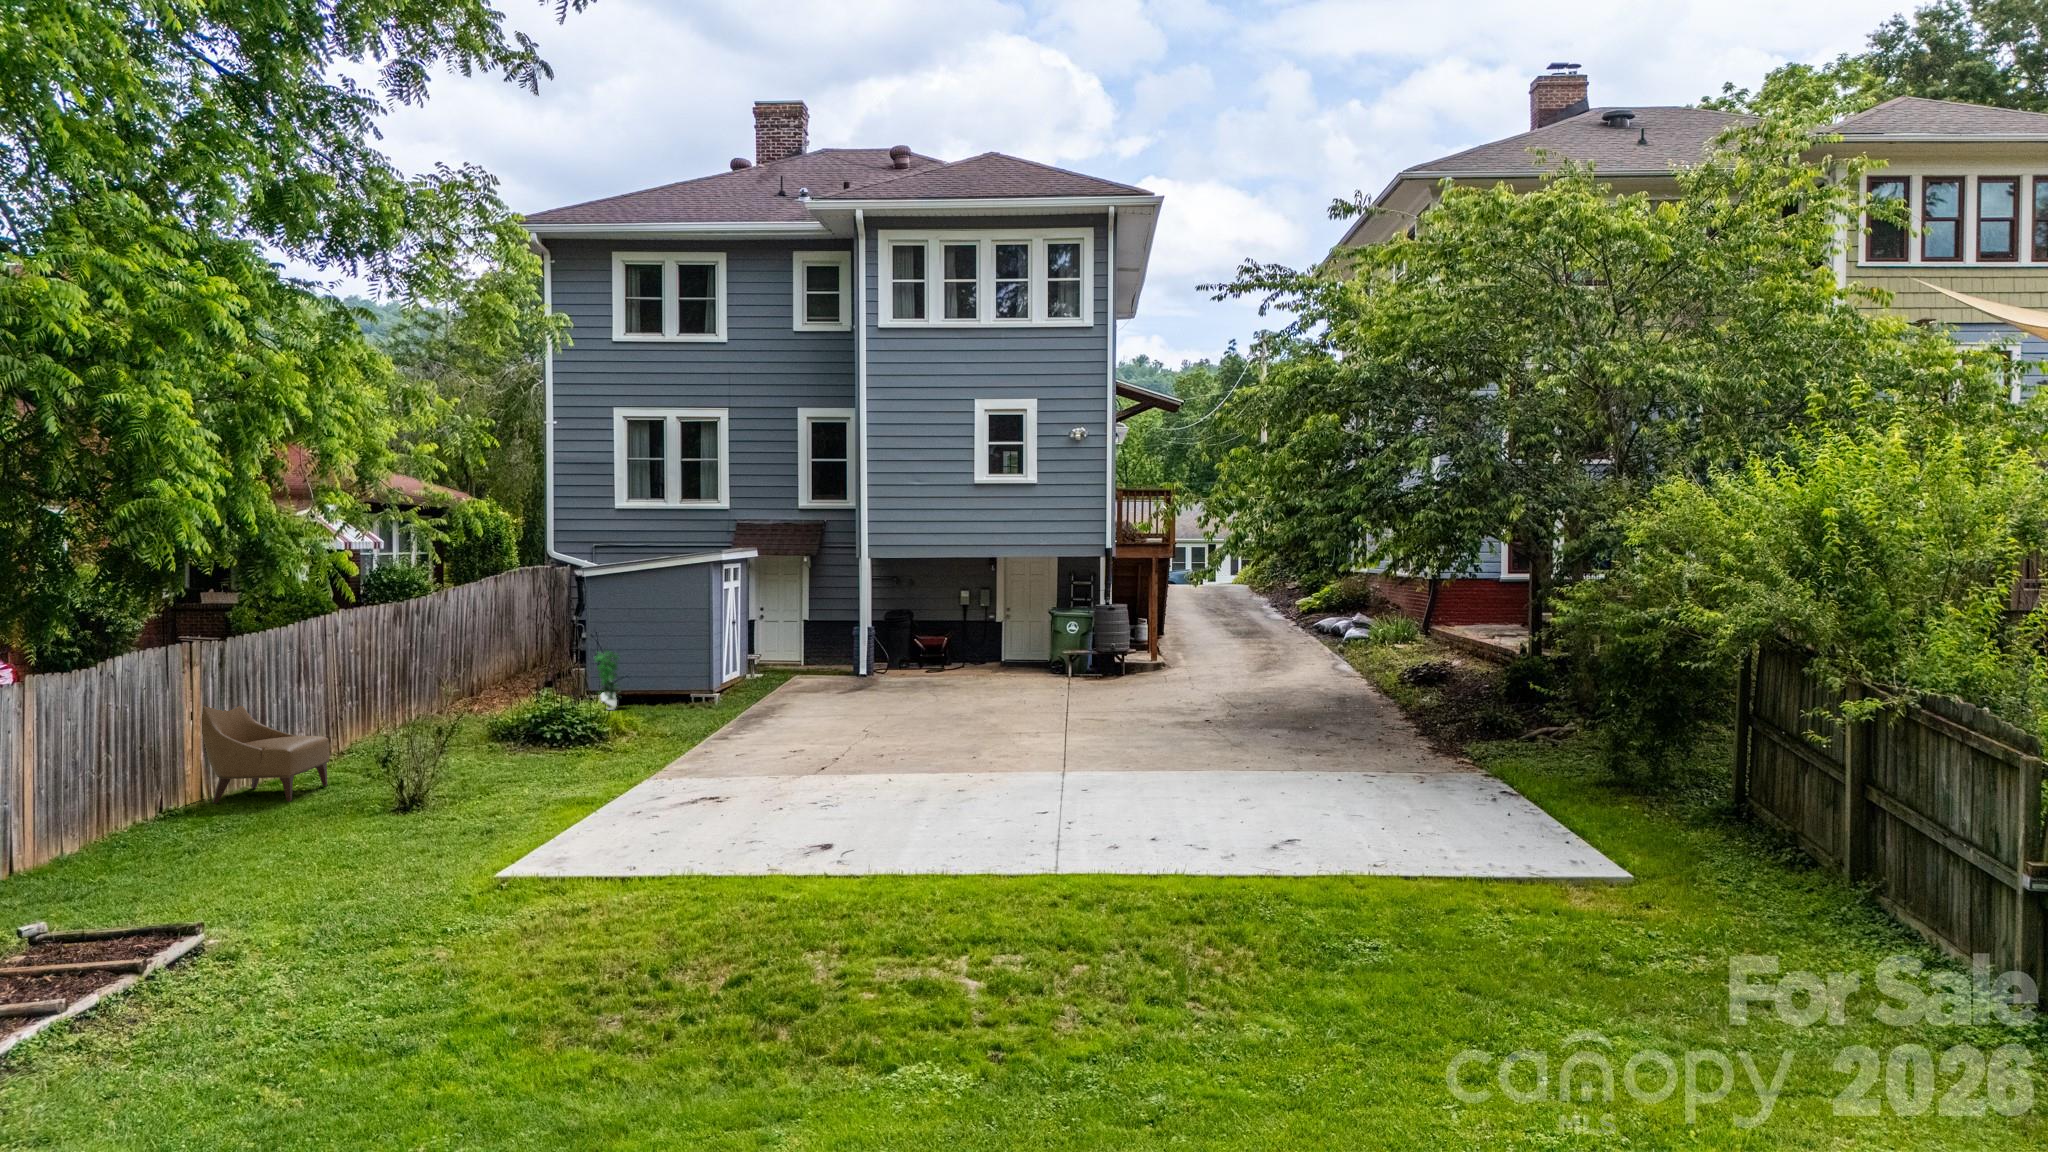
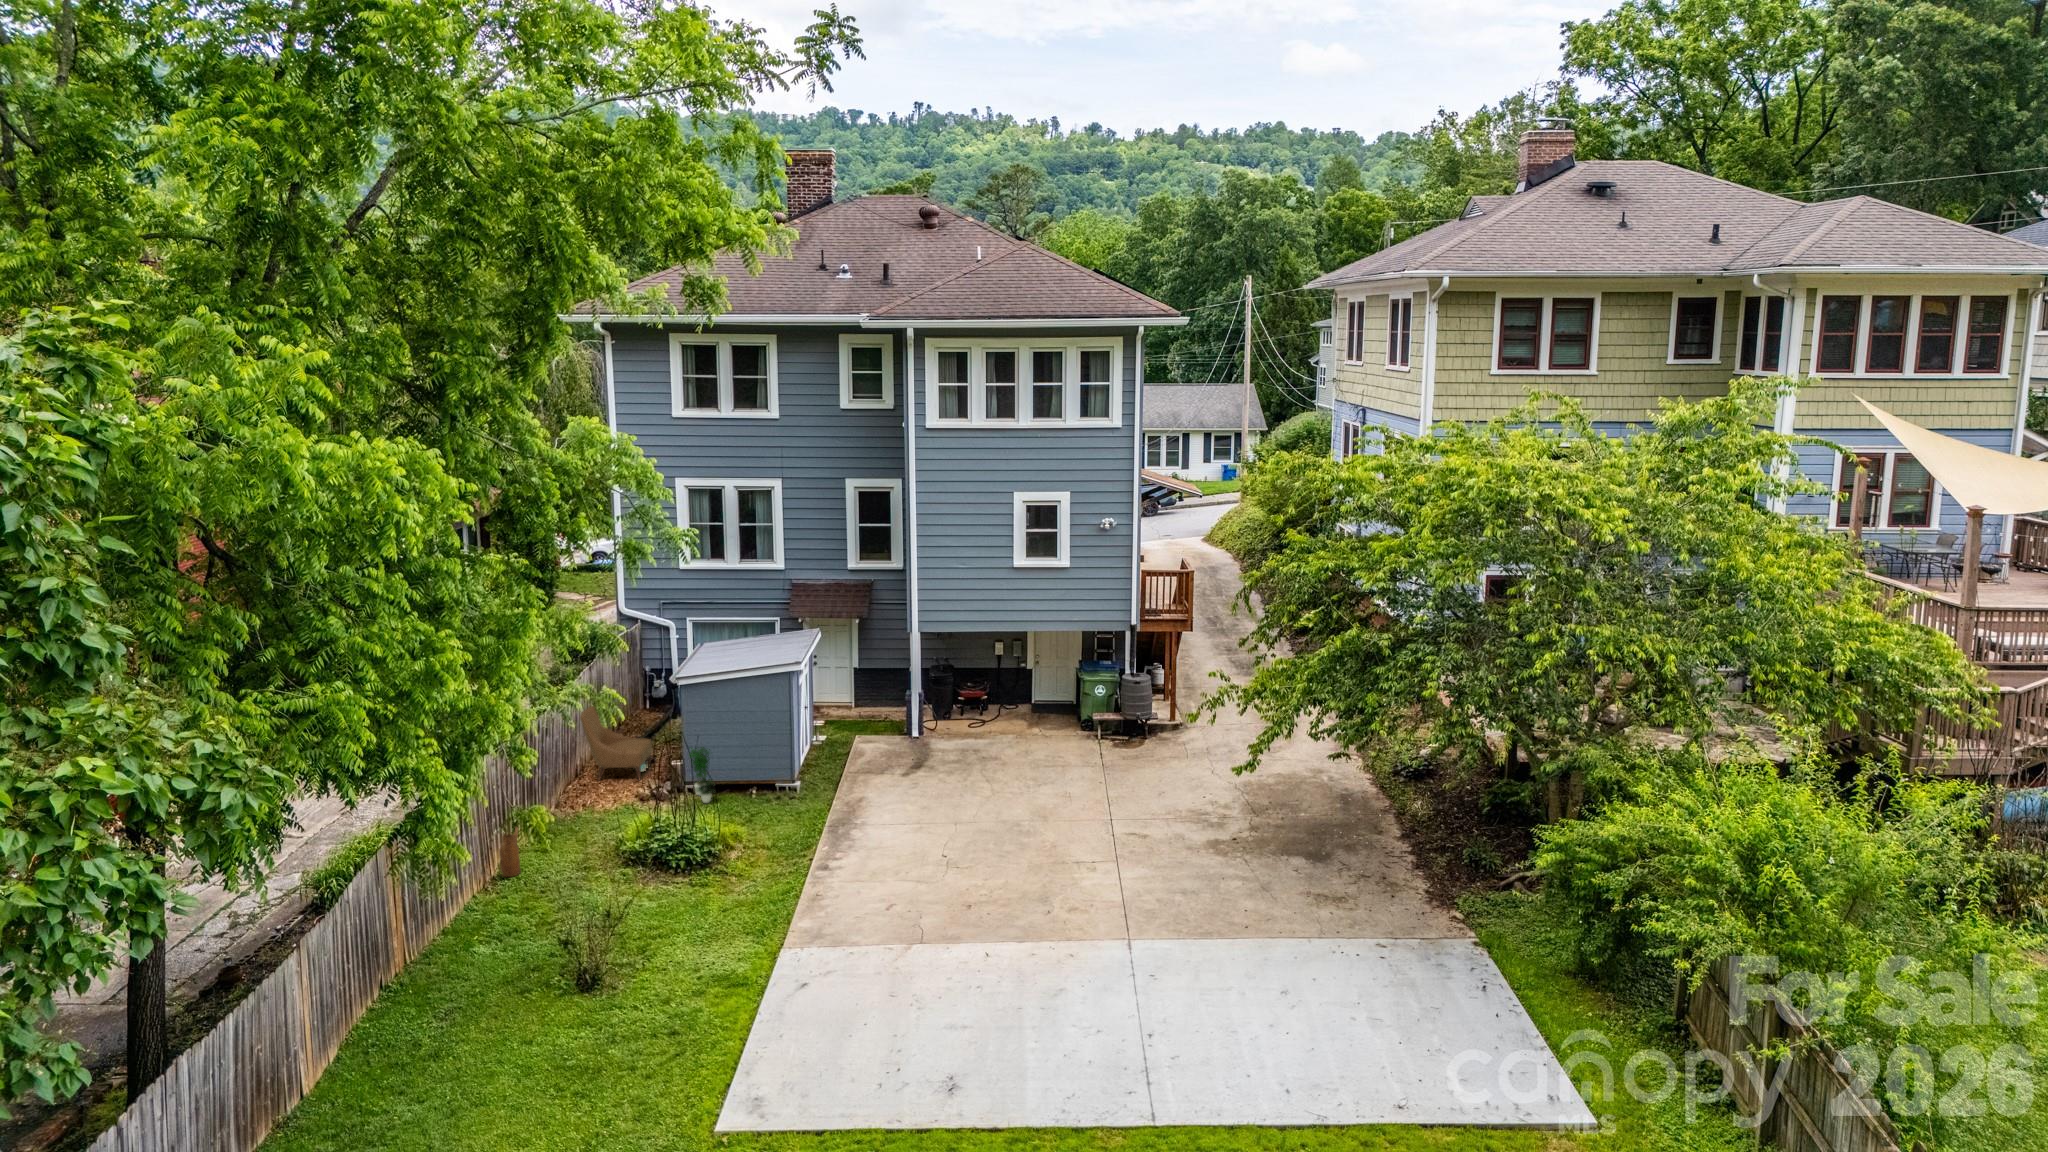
watering can: none [349,695,376,747] -> present [499,828,521,877]
chair: present [202,706,329,803] -> present [580,706,652,781]

